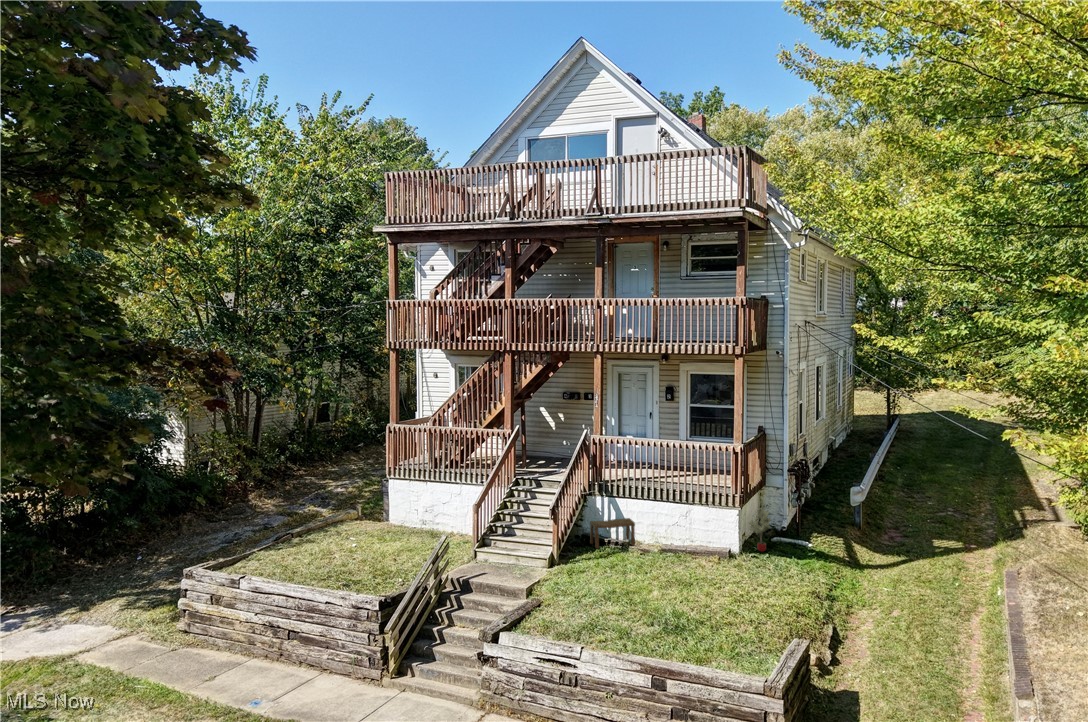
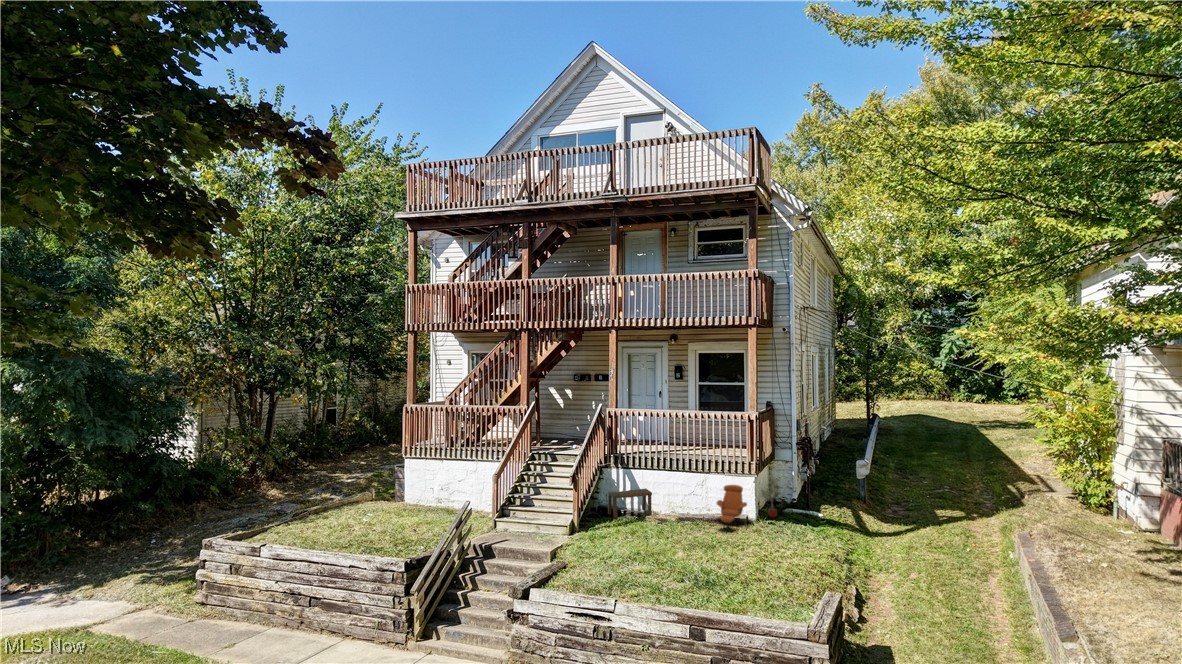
lounge chair: none [701,517,734,570] -> present [717,485,747,530]

